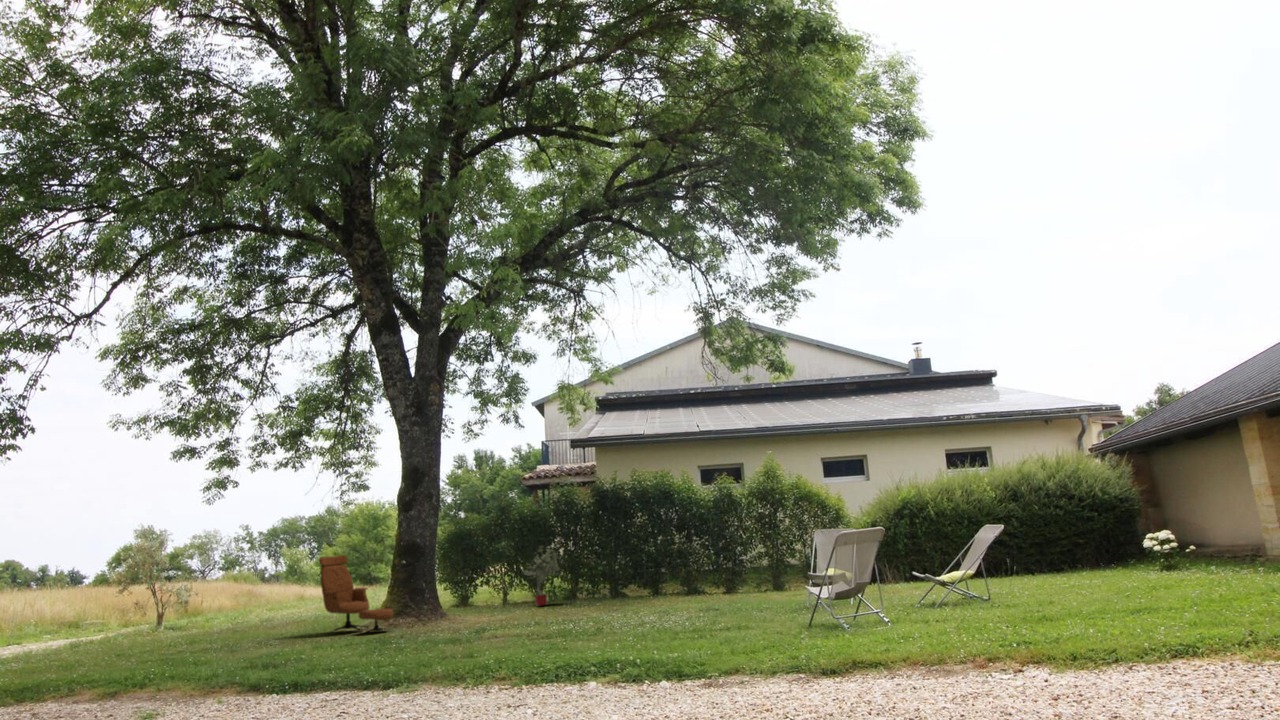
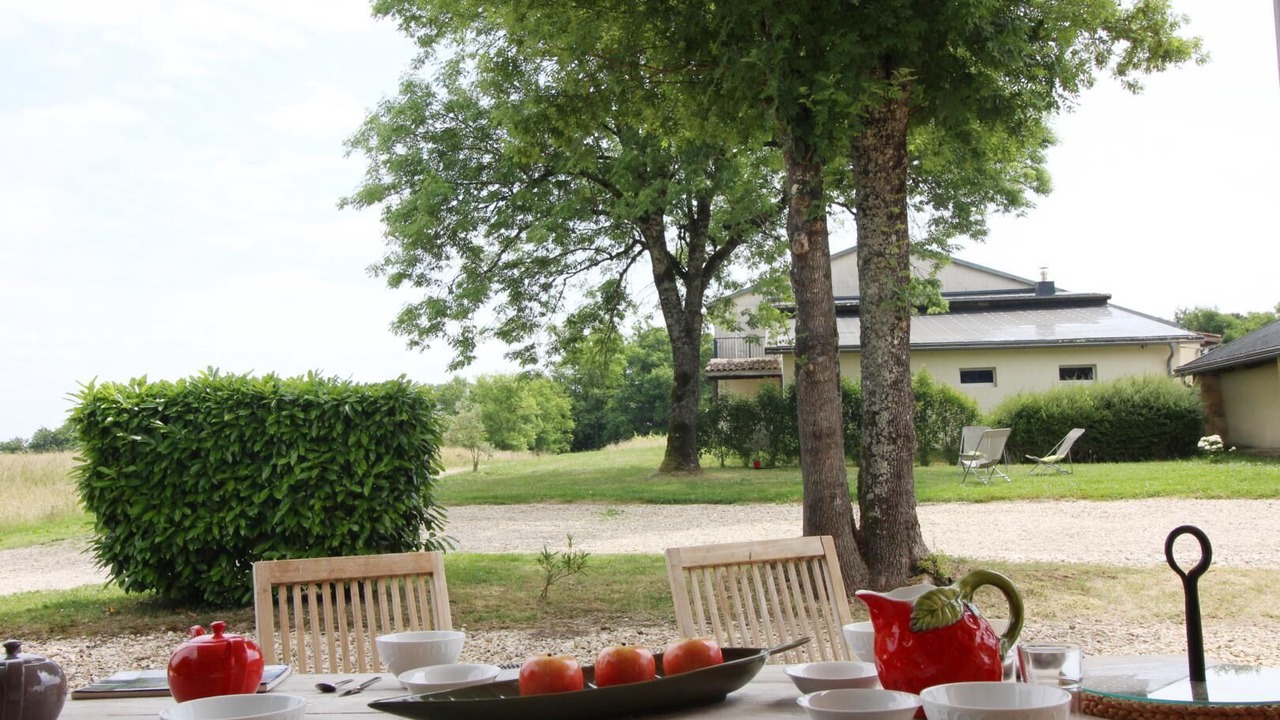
lounge chair: present [319,555,393,634] -> none [615,428,670,480]

